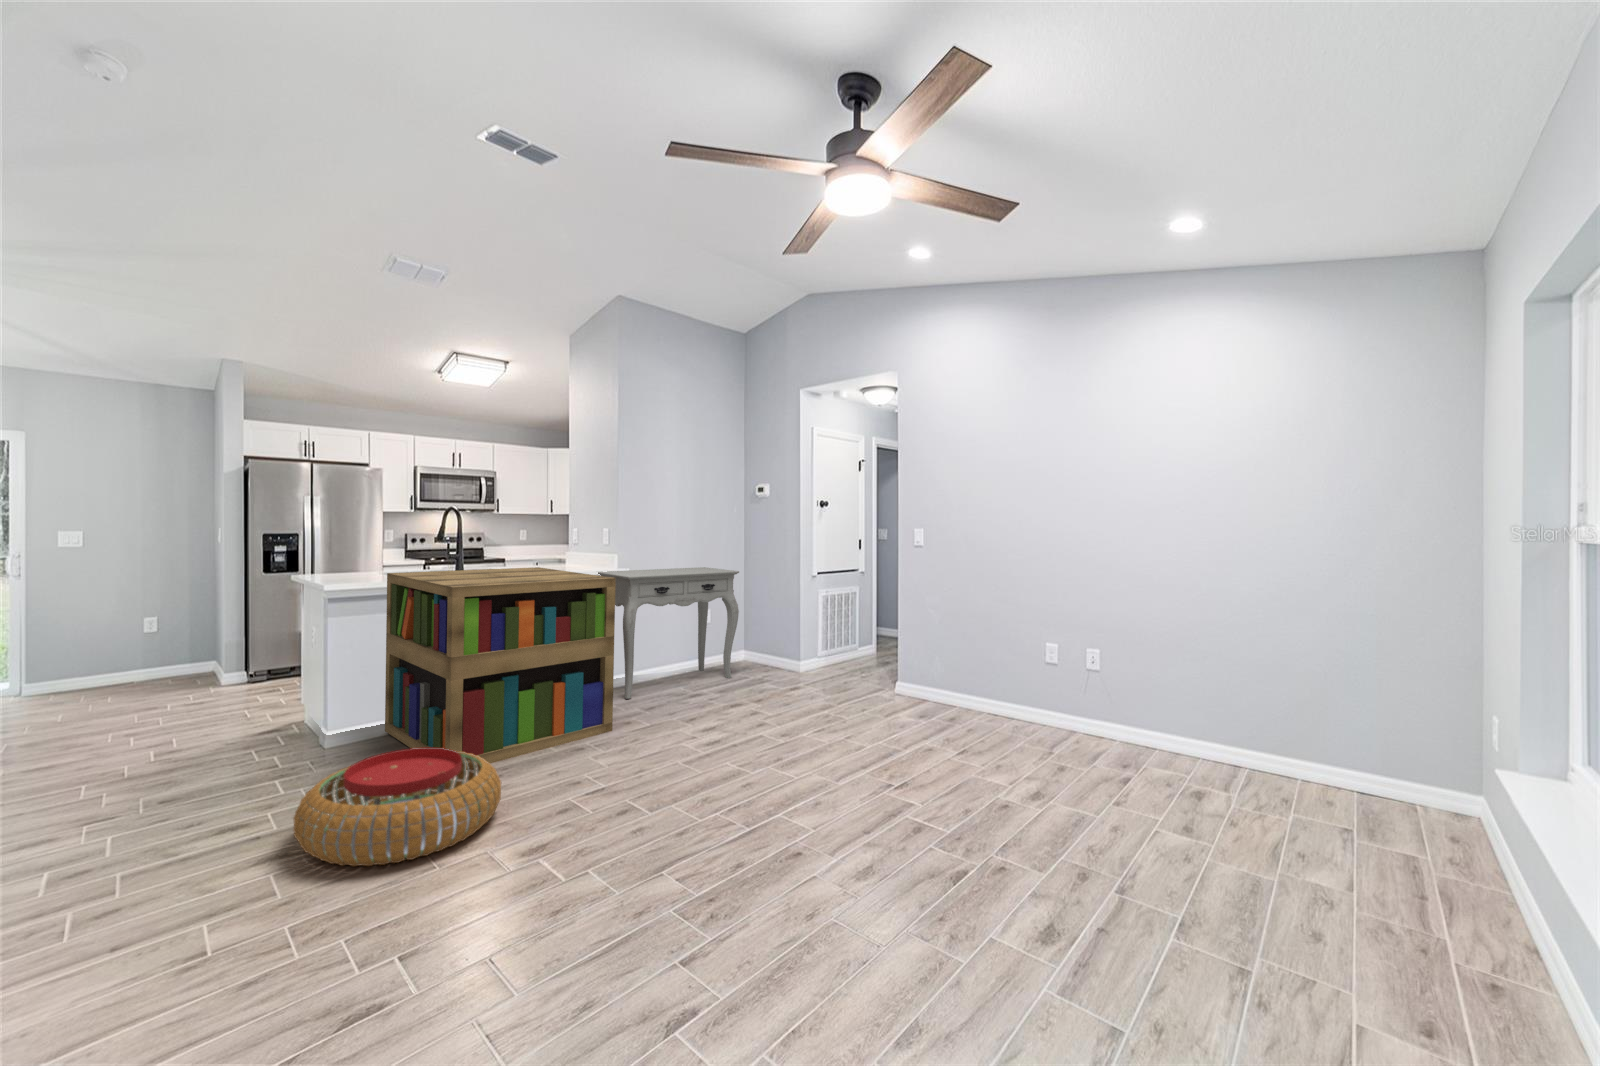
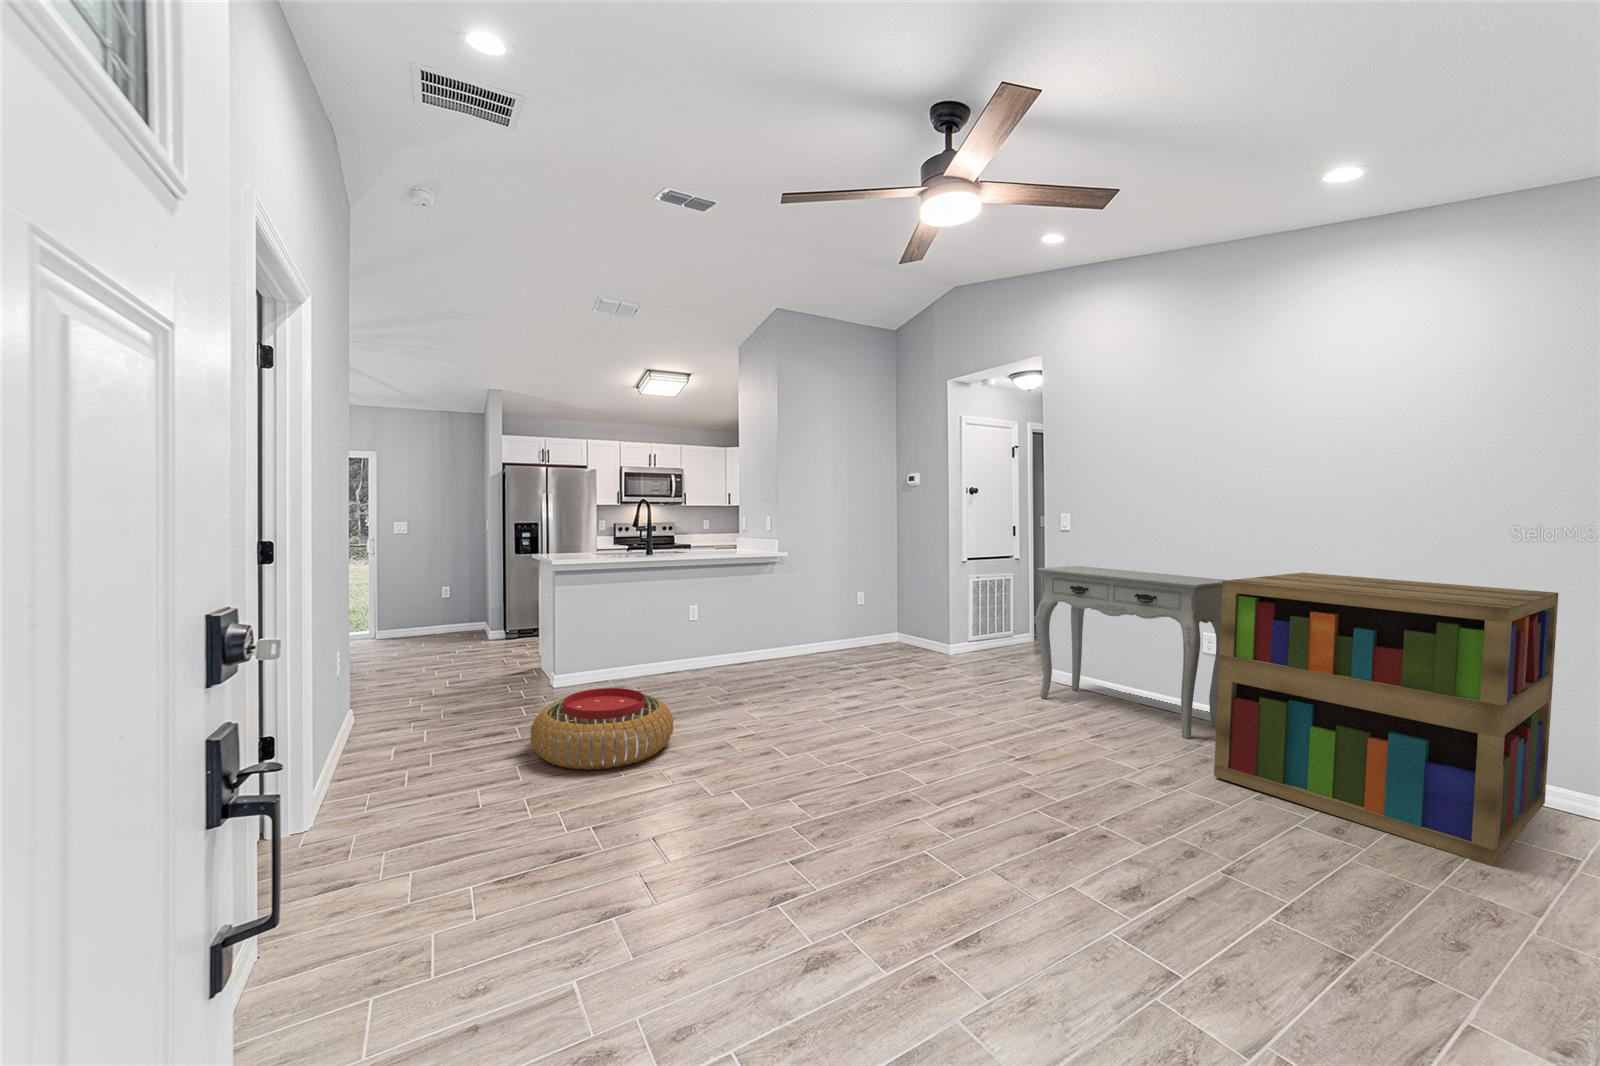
bookshelf: present [385,567,616,770] -> present [1214,573,1559,866]
console table: present [598,567,739,699] -> present [1036,566,1225,739]

